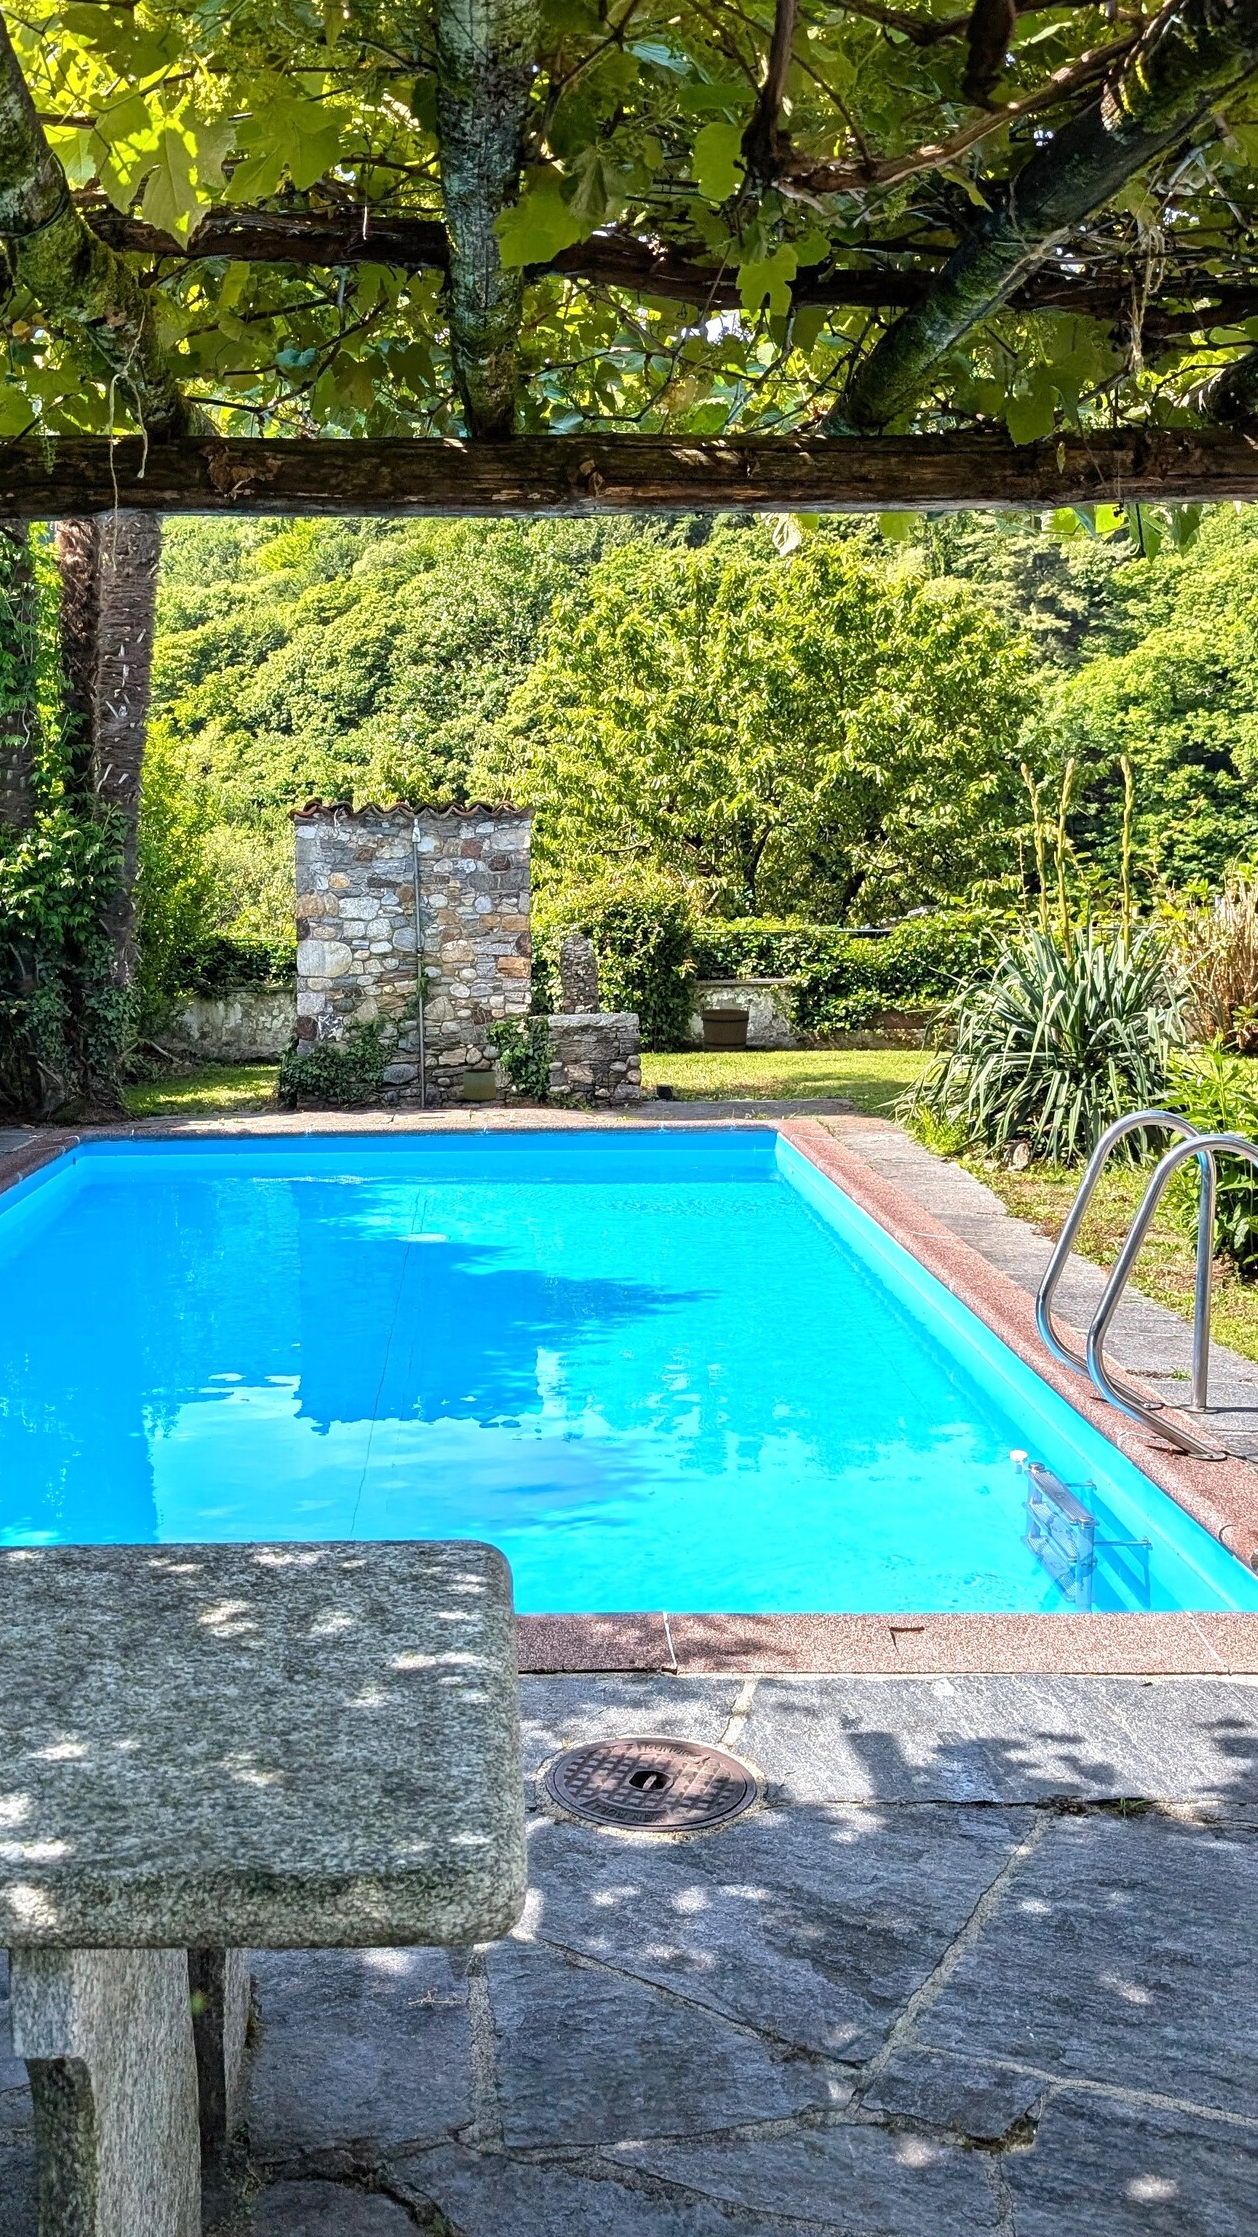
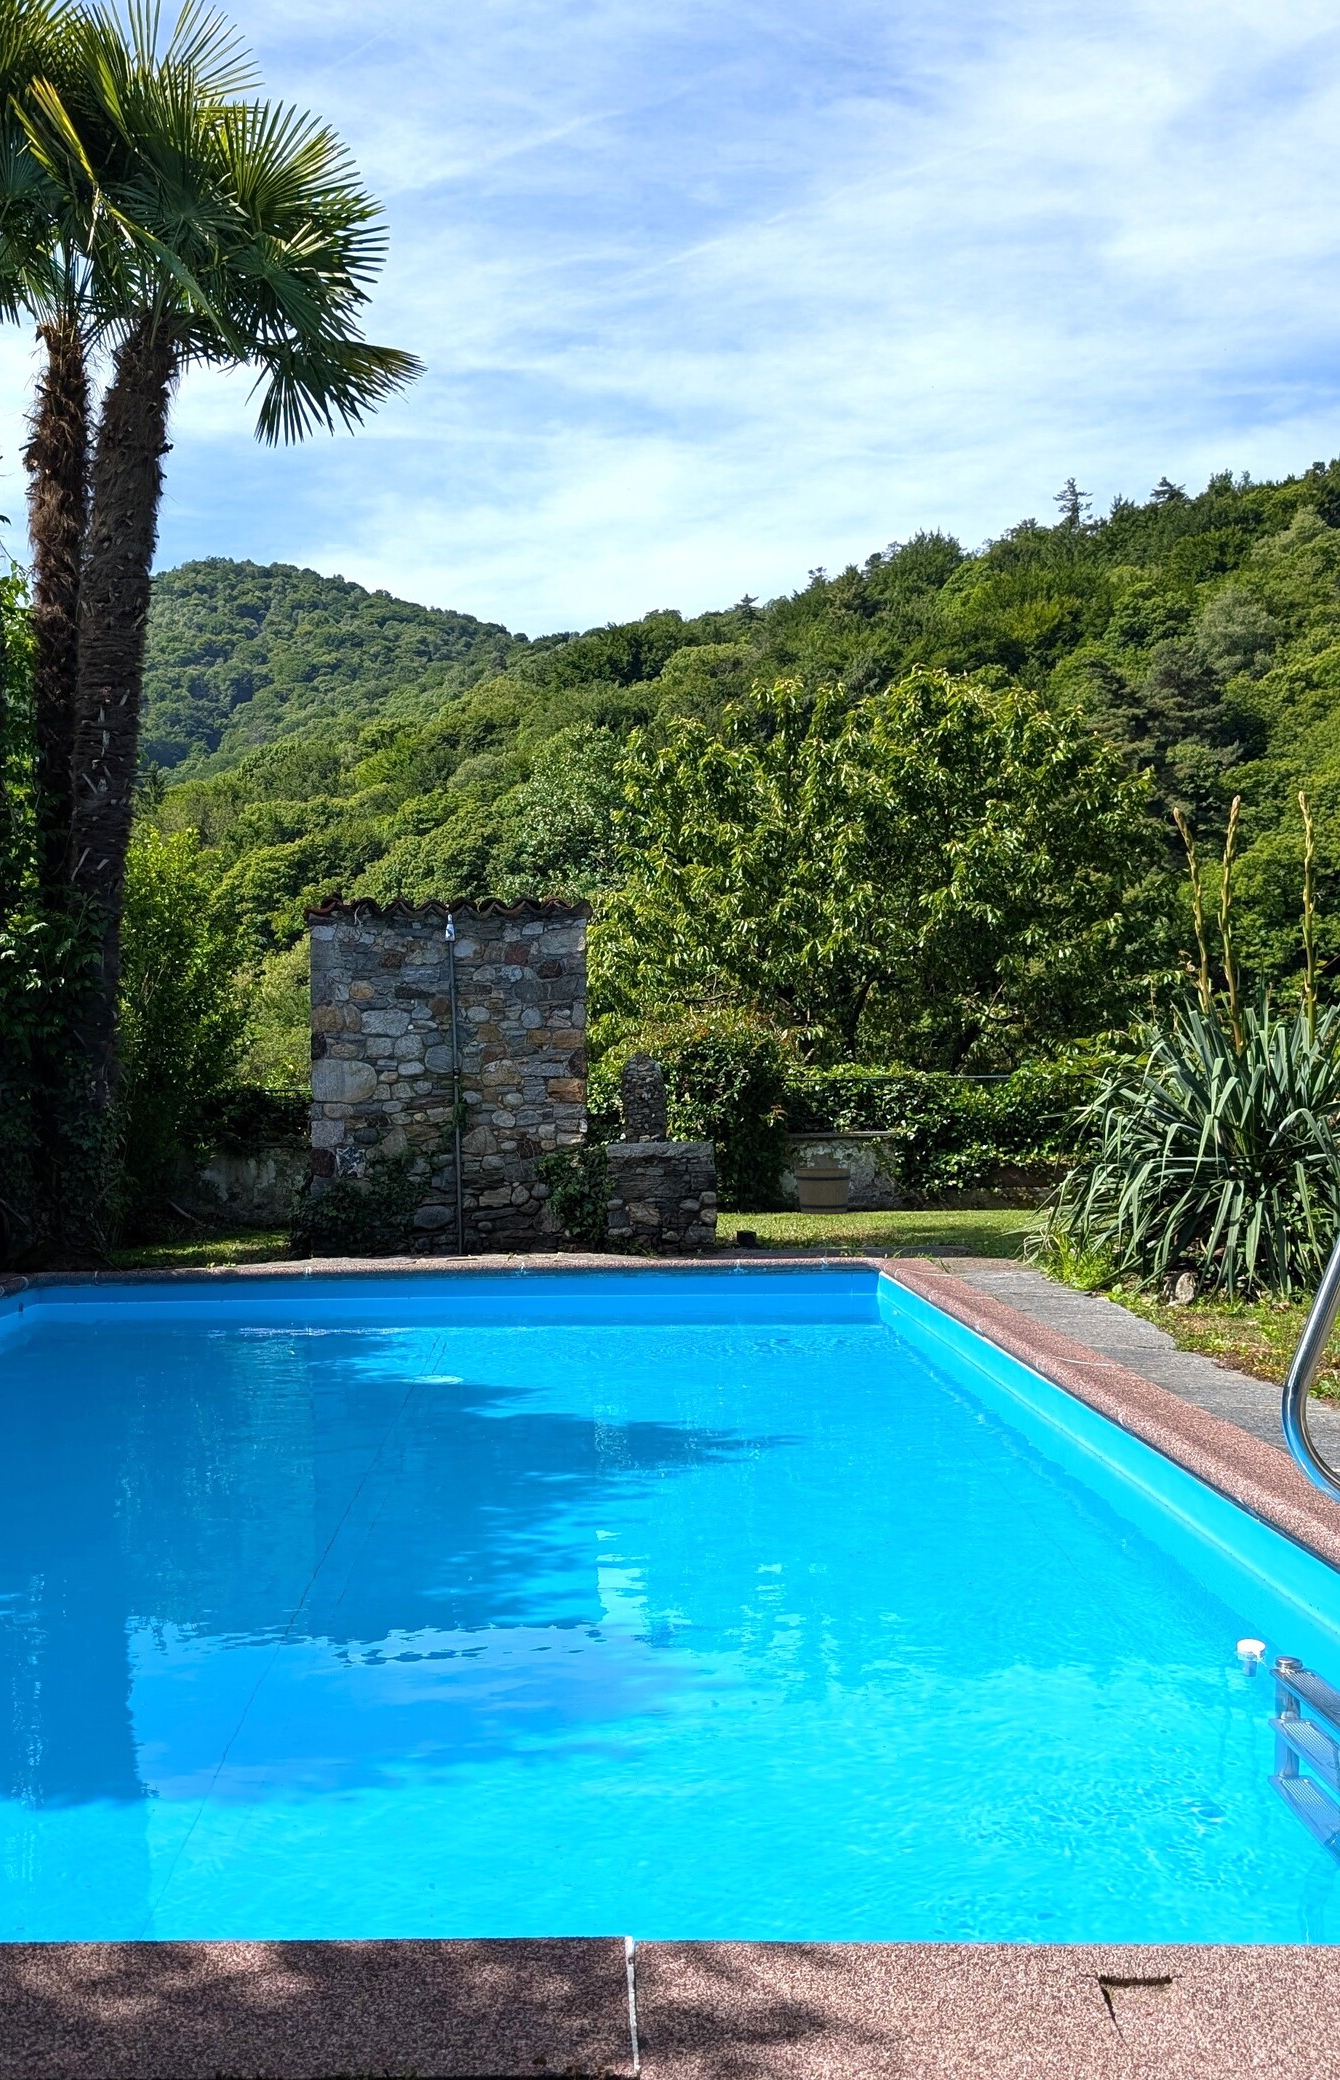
planter: present [463,1068,496,1101] -> none [507,1214,545,1252]

